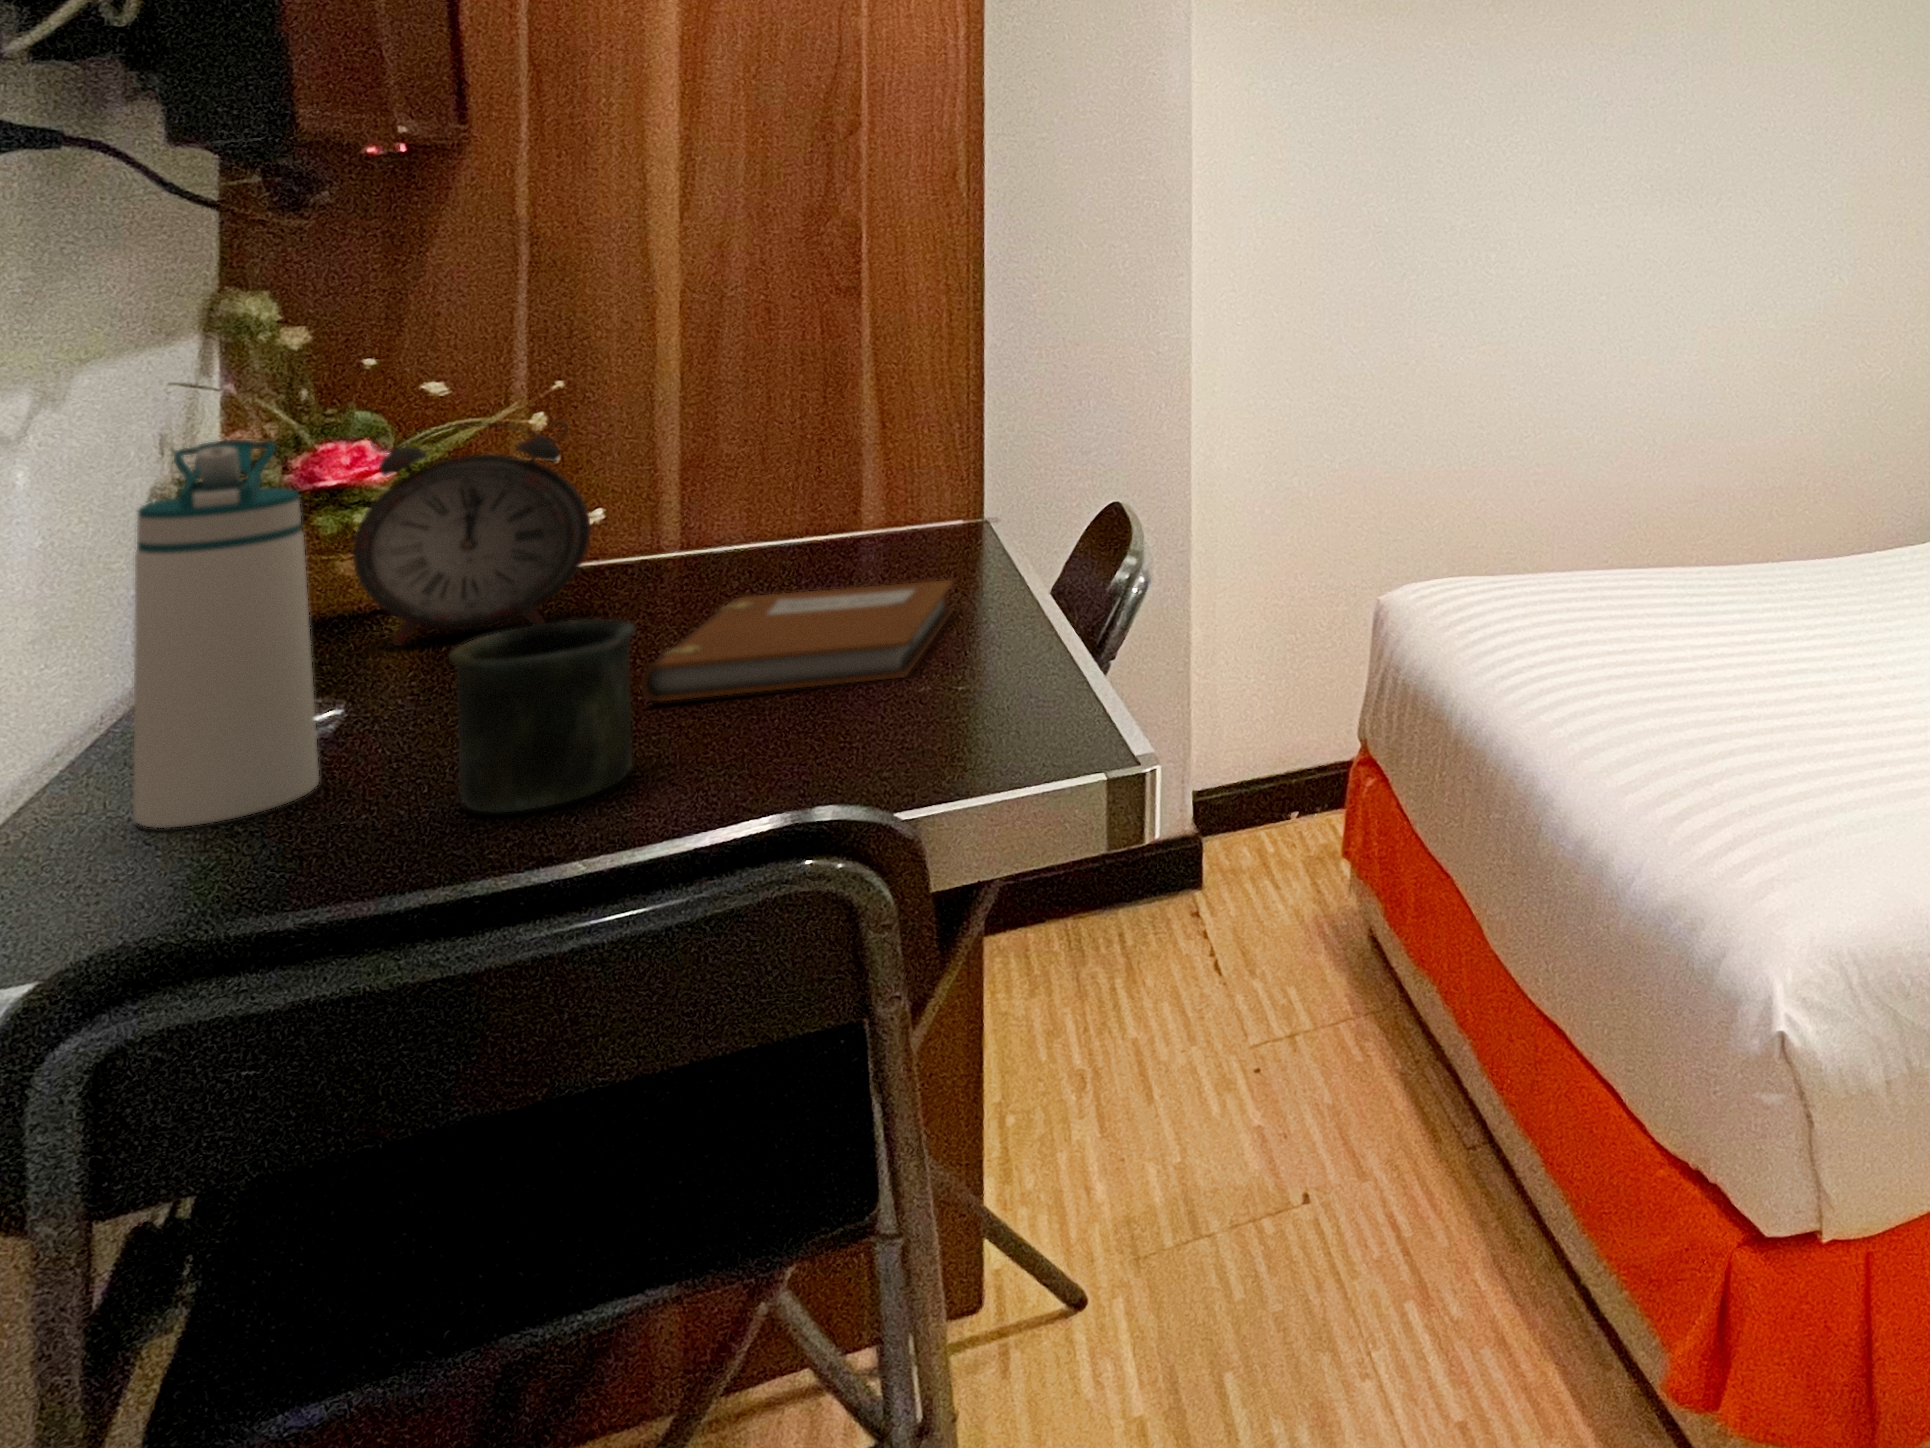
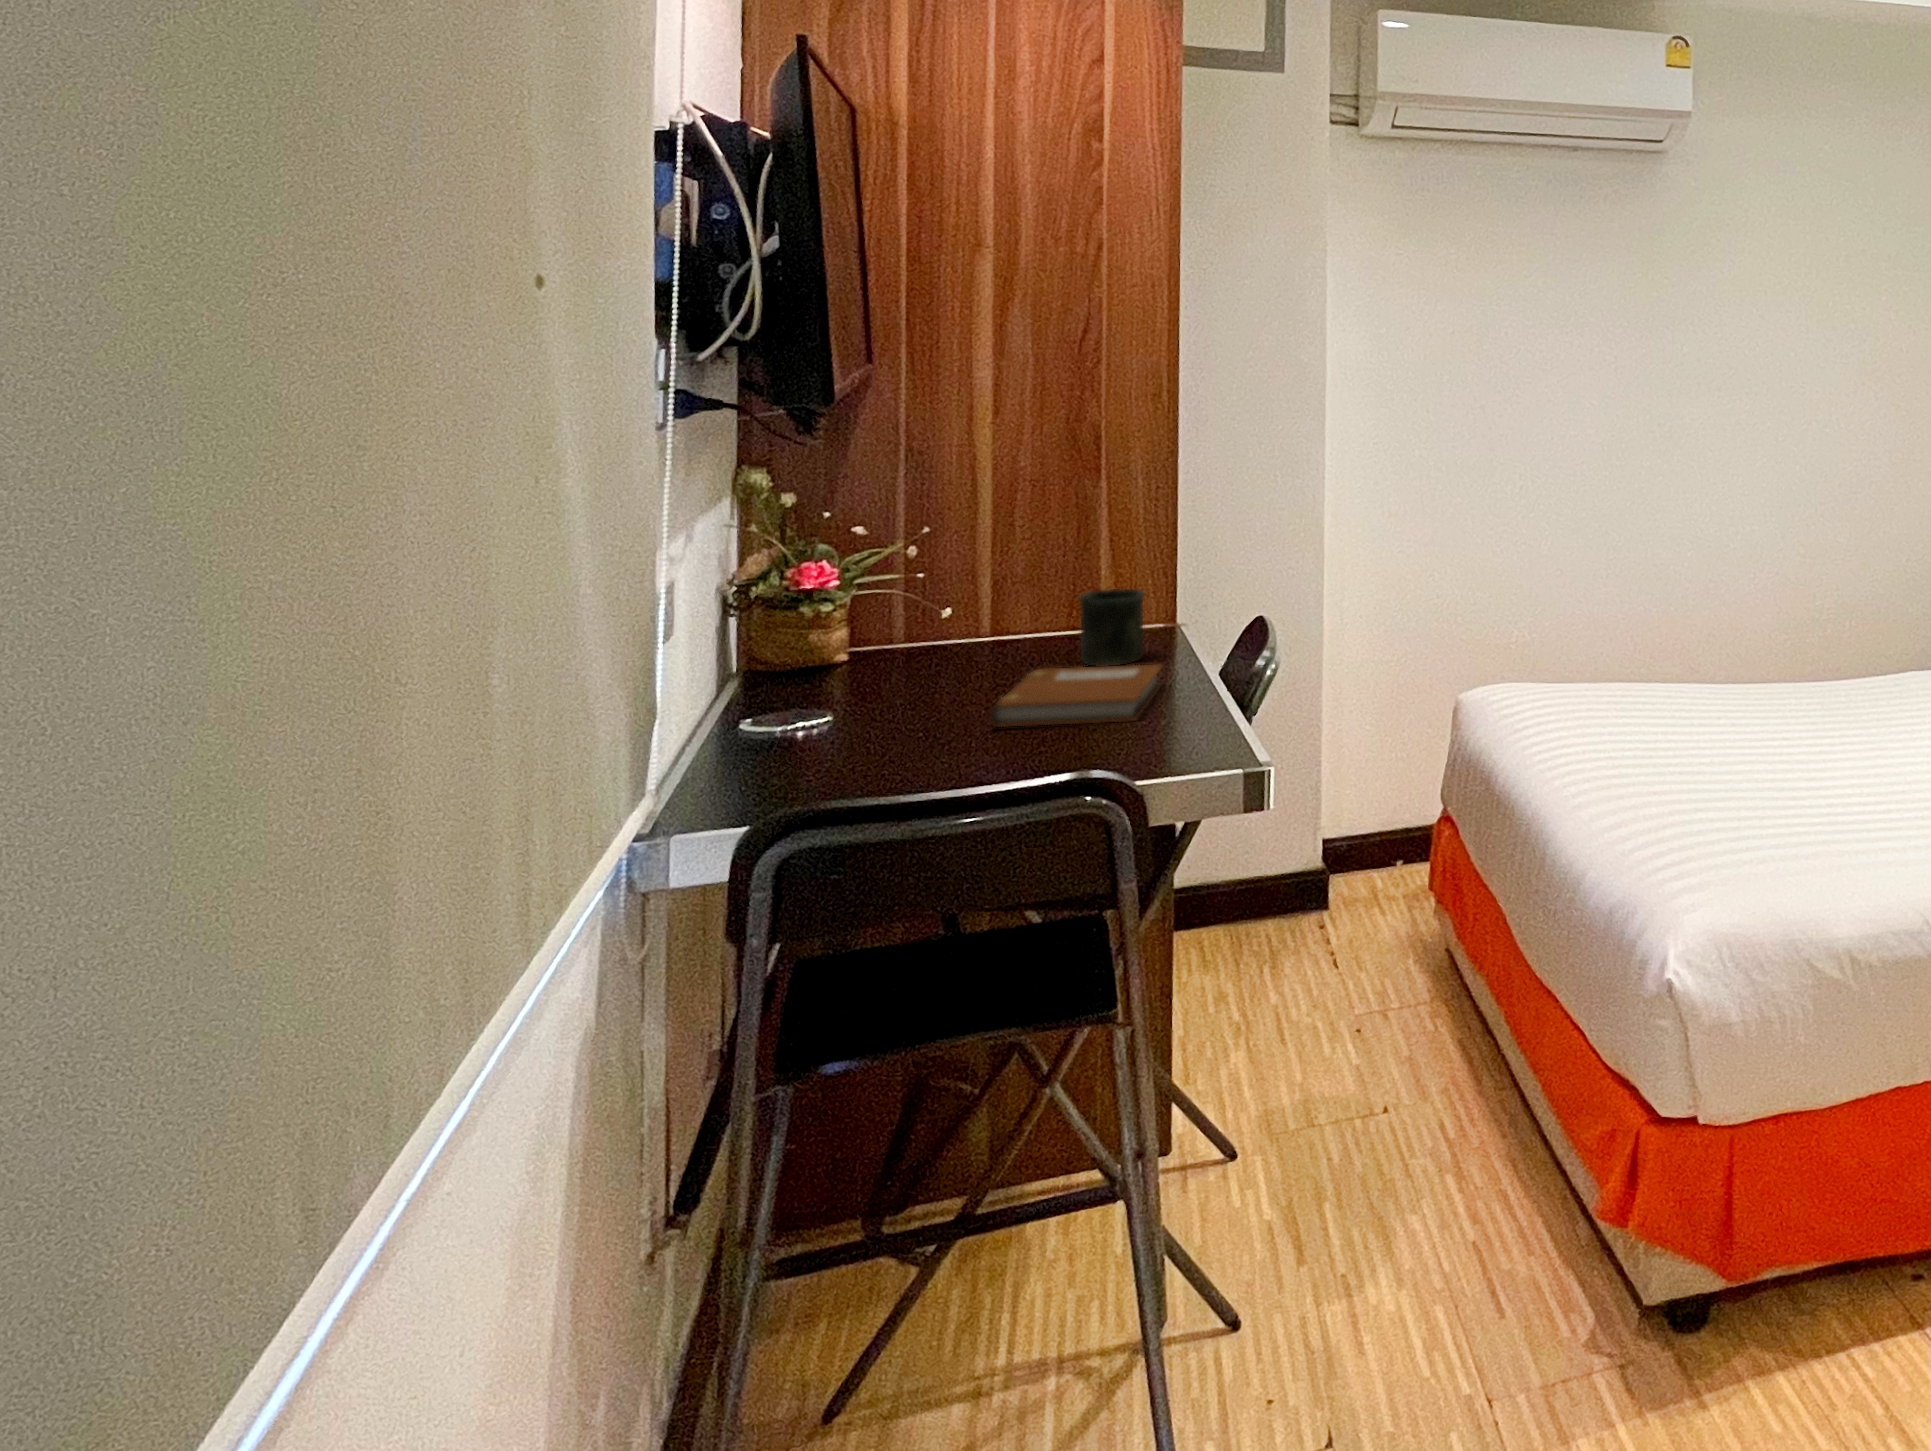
alarm clock: present [353,422,591,646] -> none [817,553,947,691]
water bottle: present [133,440,319,828] -> none [745,562,830,775]
mug: present [449,619,636,812] -> present [1079,589,1144,666]

